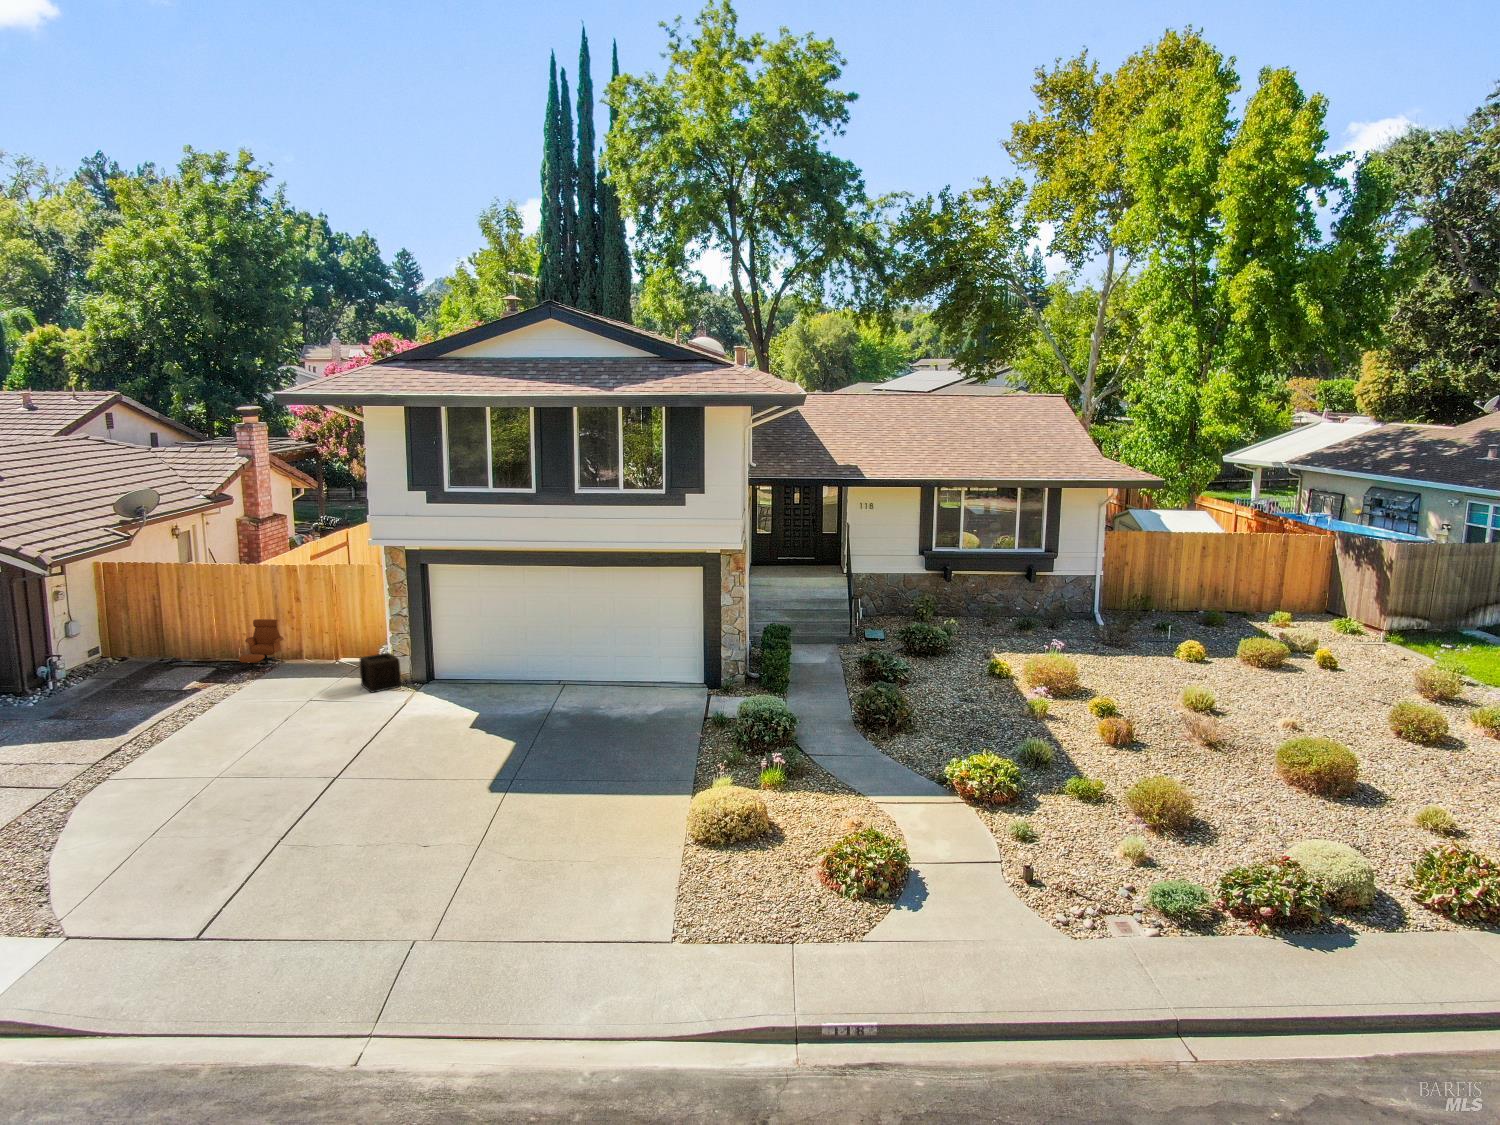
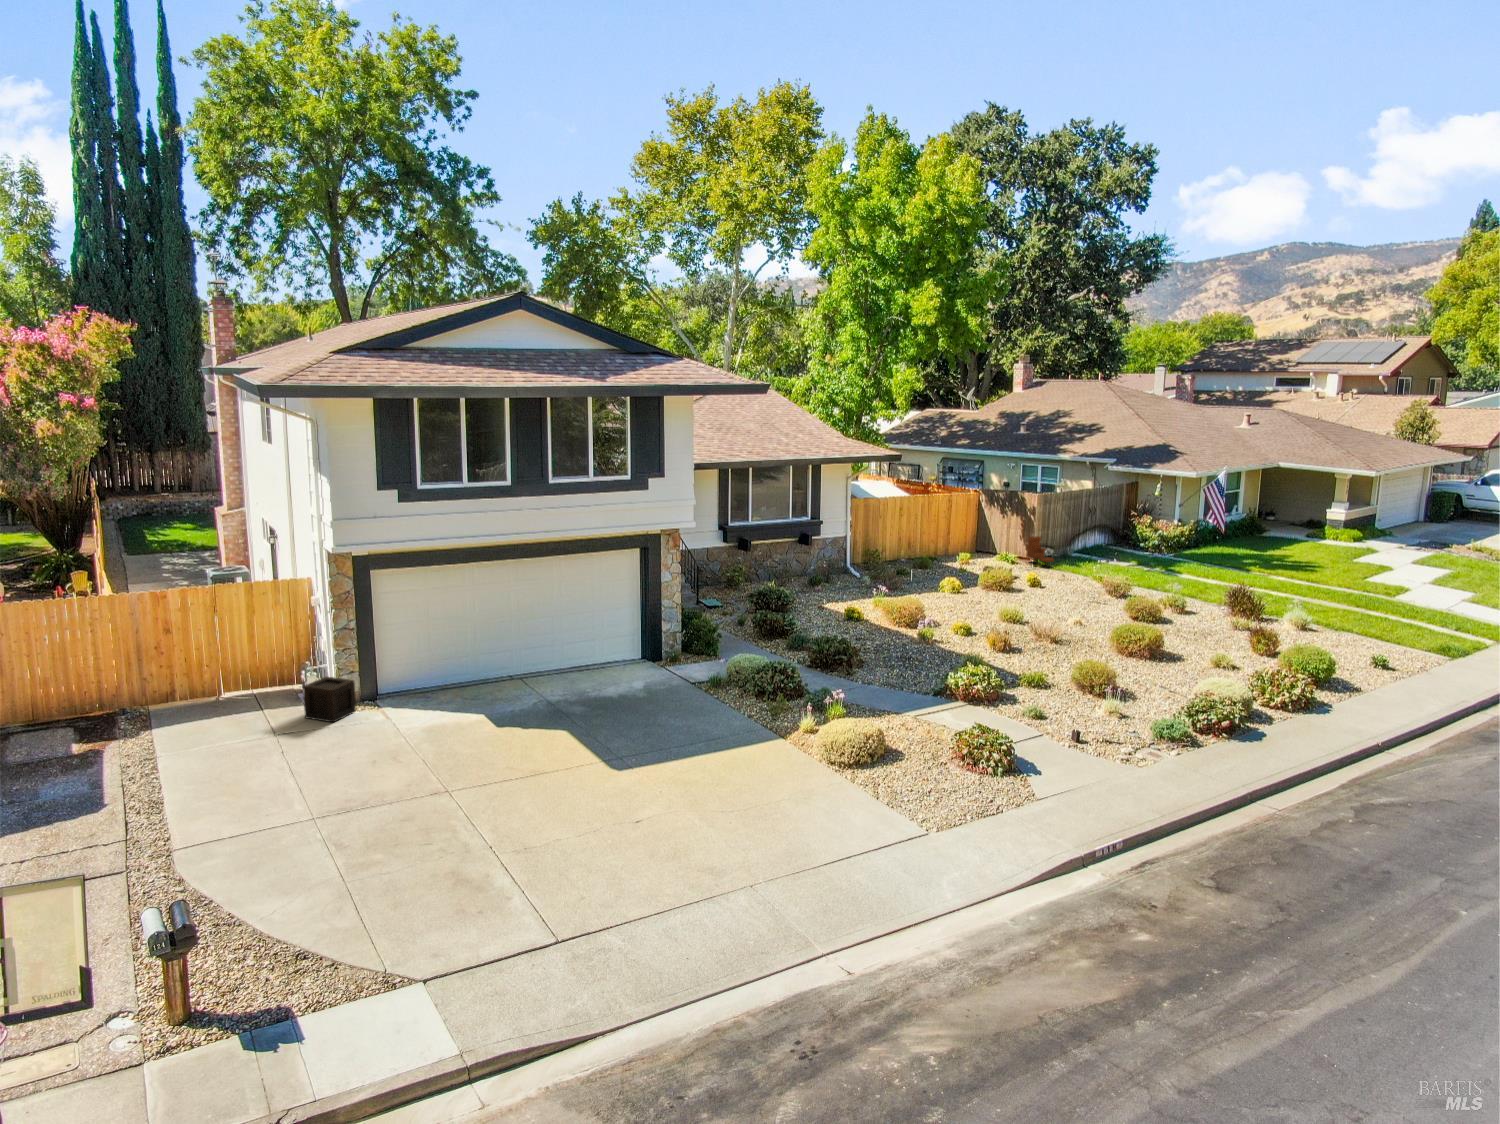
lounge chair: present [239,619,284,673] -> present [1026,536,1054,567]

